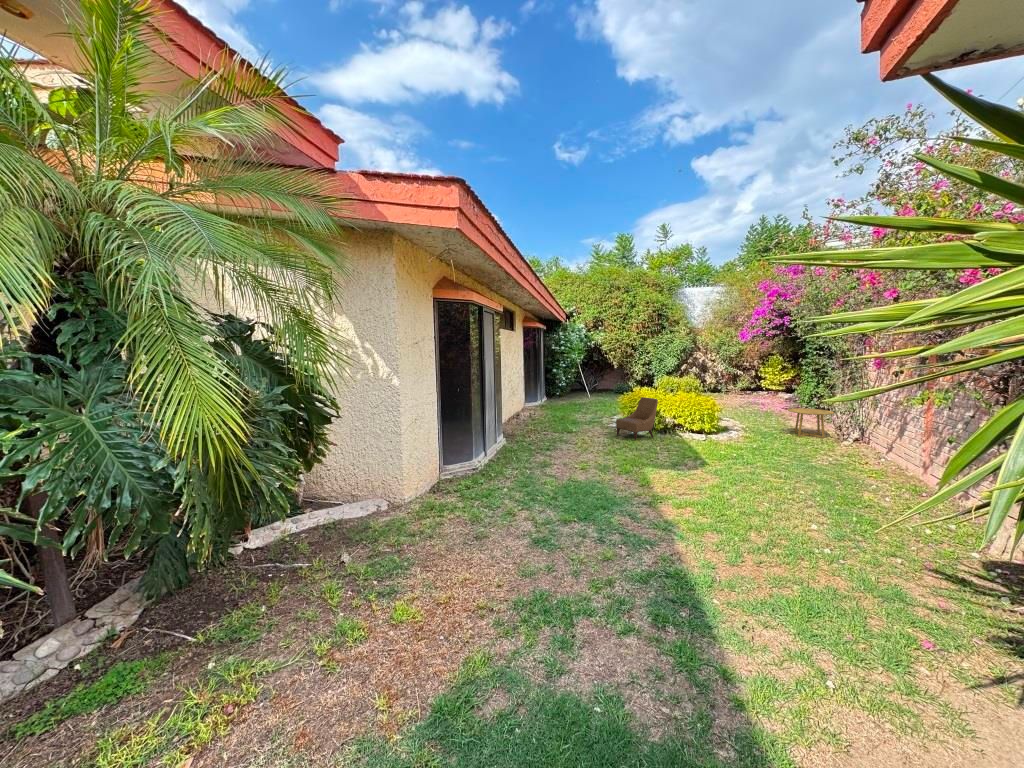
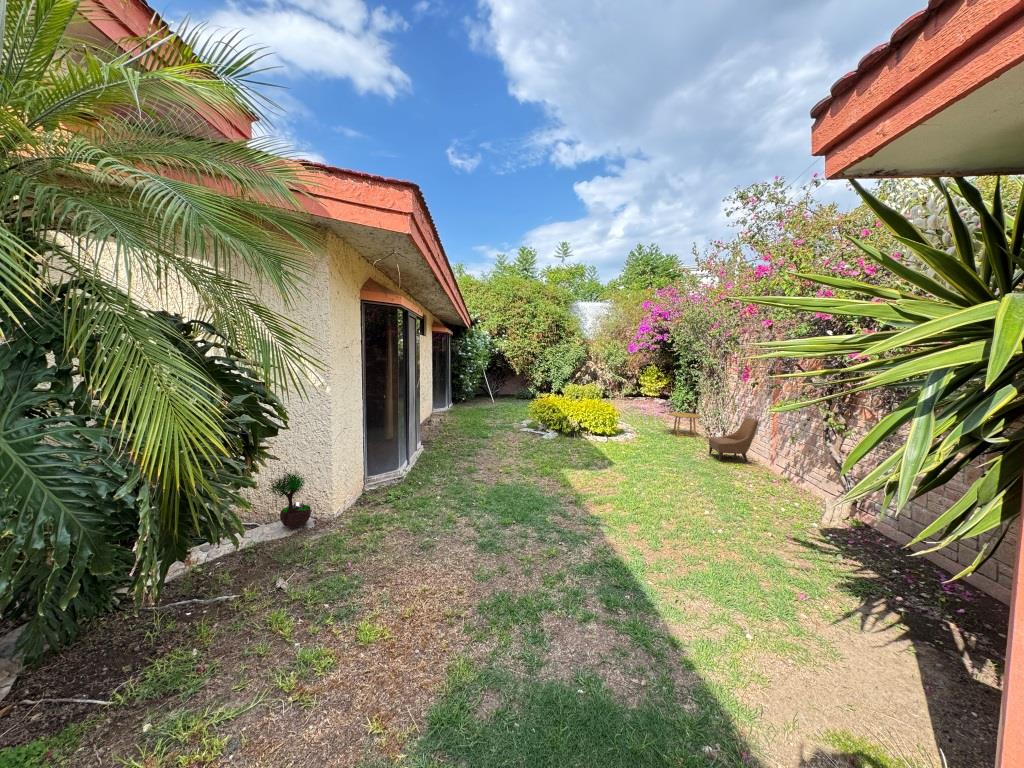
chair: present [616,397,658,440] -> present [709,417,758,462]
potted tree: none [344,454,384,510] -> present [268,471,311,528]

